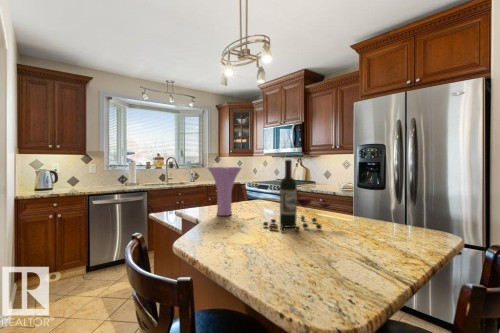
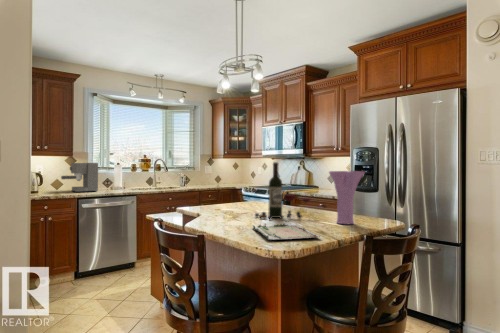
coffee maker: none [74,161,110,189] -> present [61,163,98,192]
vase: present [208,167,241,216] -> present [329,171,365,224]
tray: none [263,239,380,293] -> present [253,224,320,241]

